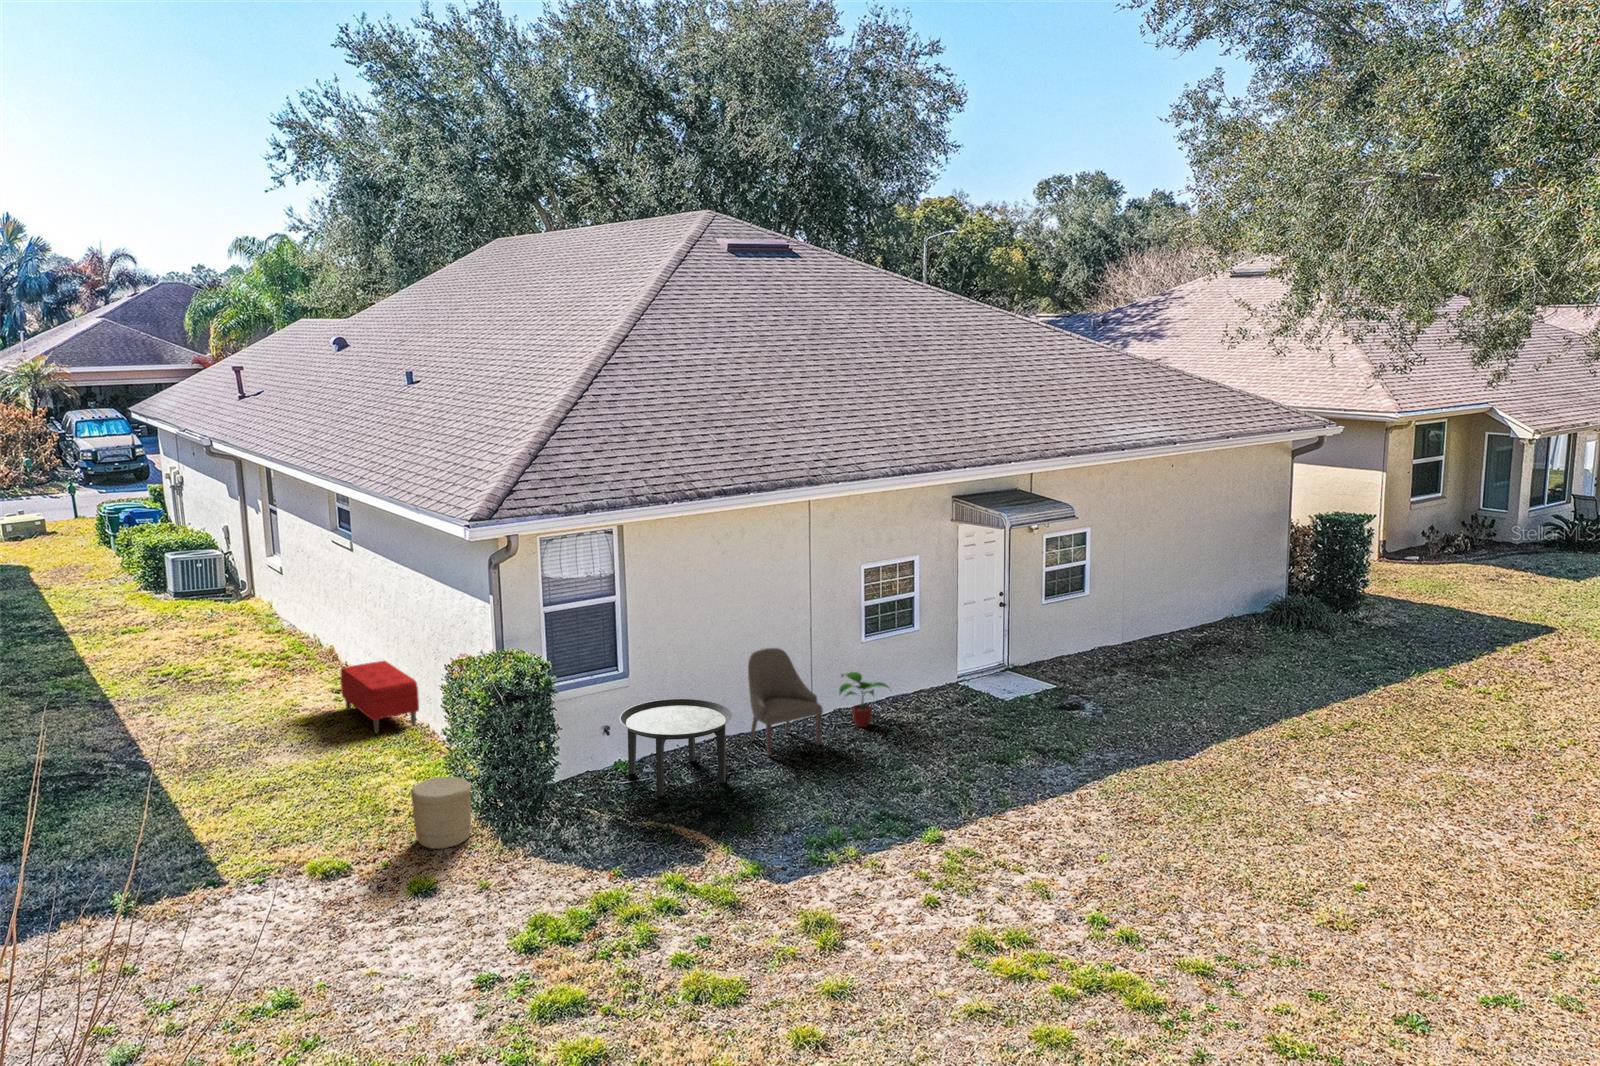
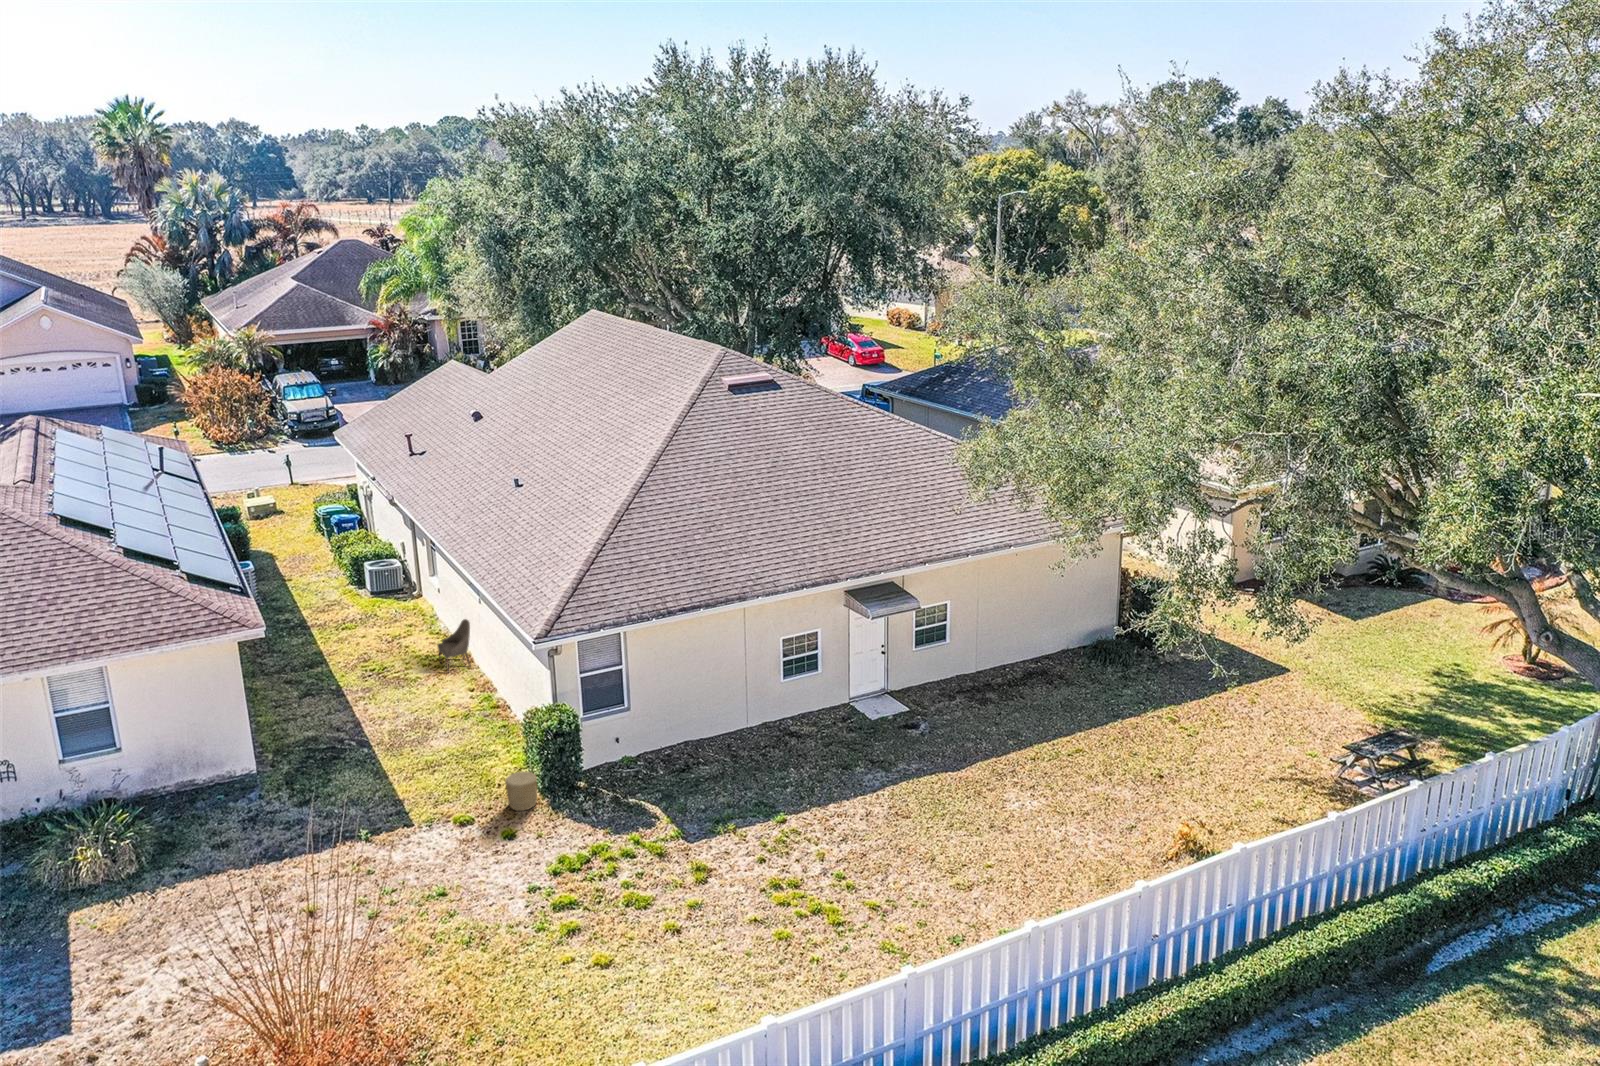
chair: present [748,648,823,756] -> present [438,619,471,672]
bench: present [341,661,419,733] -> none [473,677,518,726]
potted plant: present [839,672,888,727] -> none [759,702,792,737]
round table: present [619,699,732,797] -> none [622,723,686,783]

